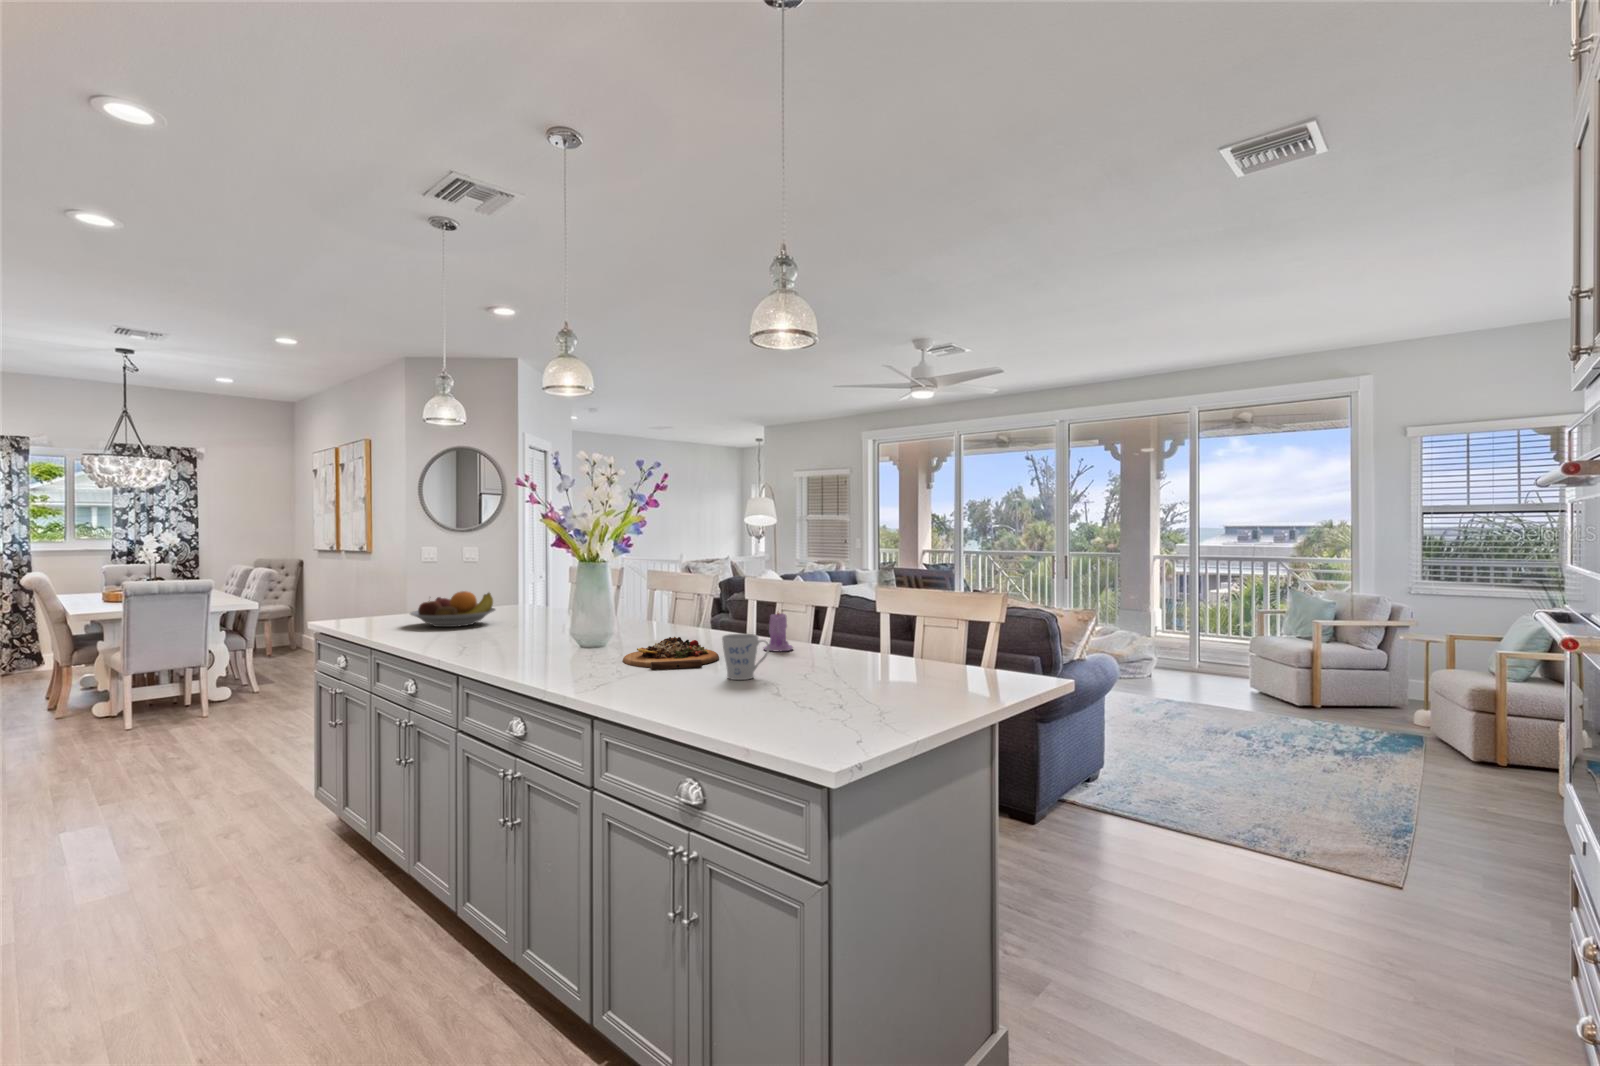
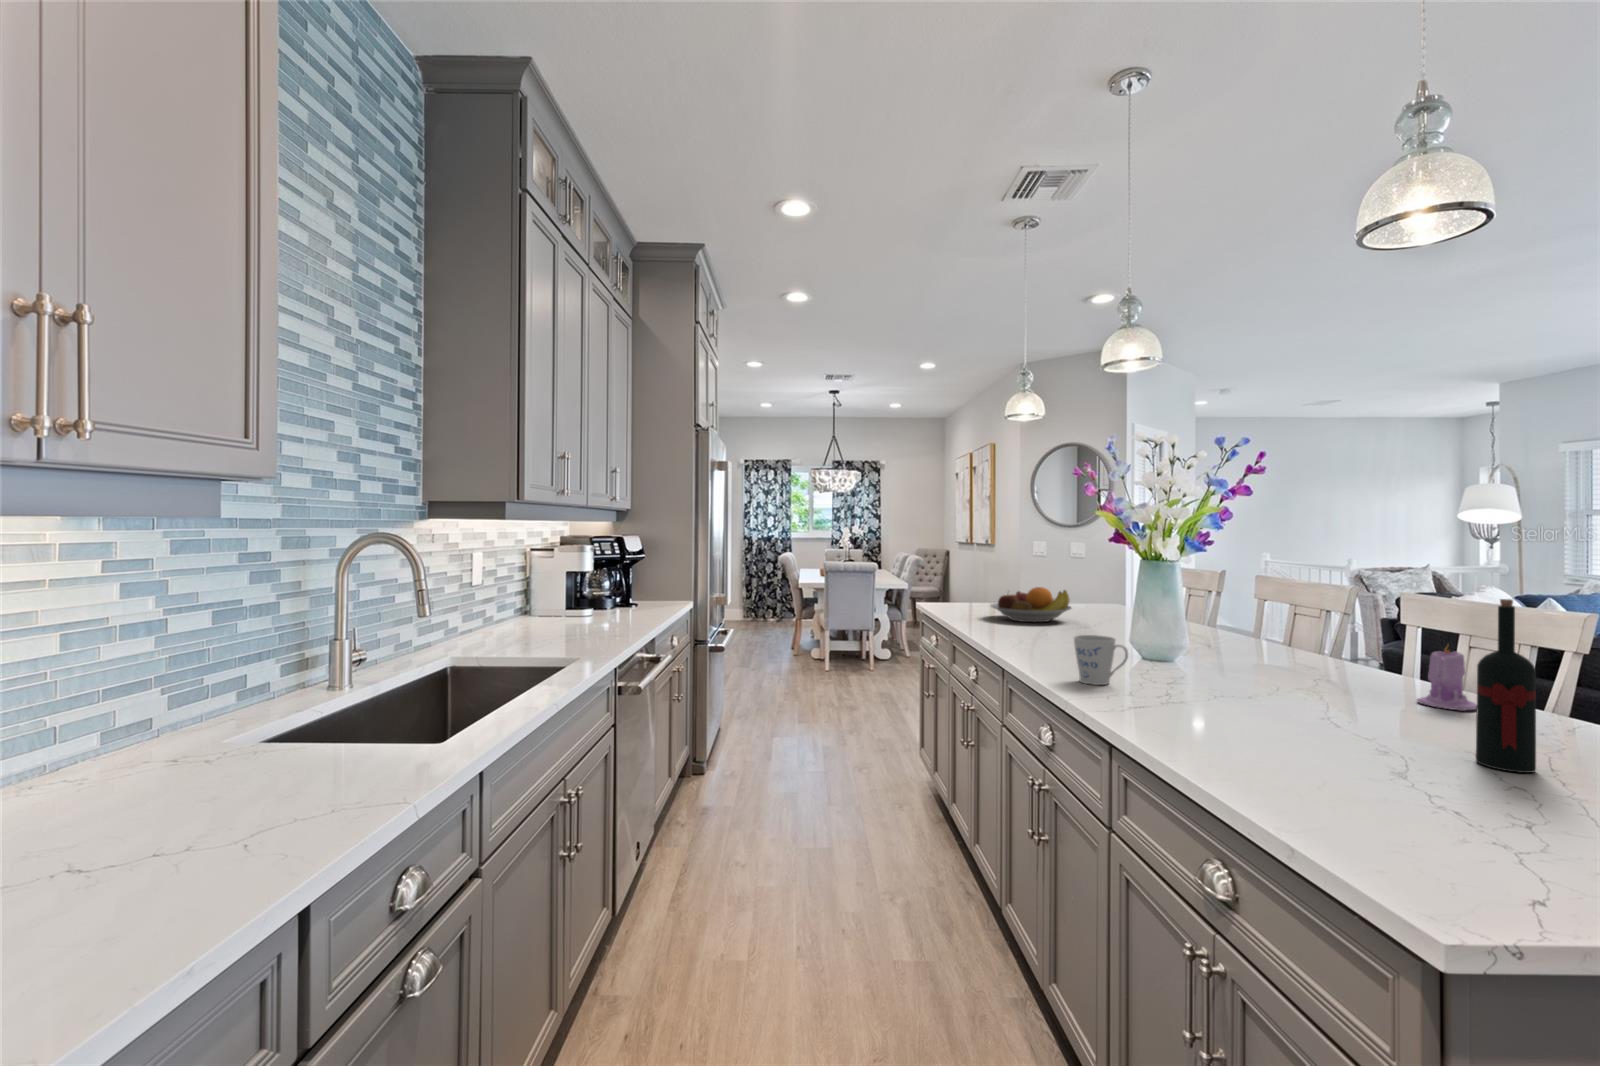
wine bottle: none [807,575,834,681] -> present [1476,599,1536,773]
mug: present [722,634,770,680] -> present [1074,635,1128,685]
cutting board: present [623,637,719,670] -> none [1185,664,1330,711]

